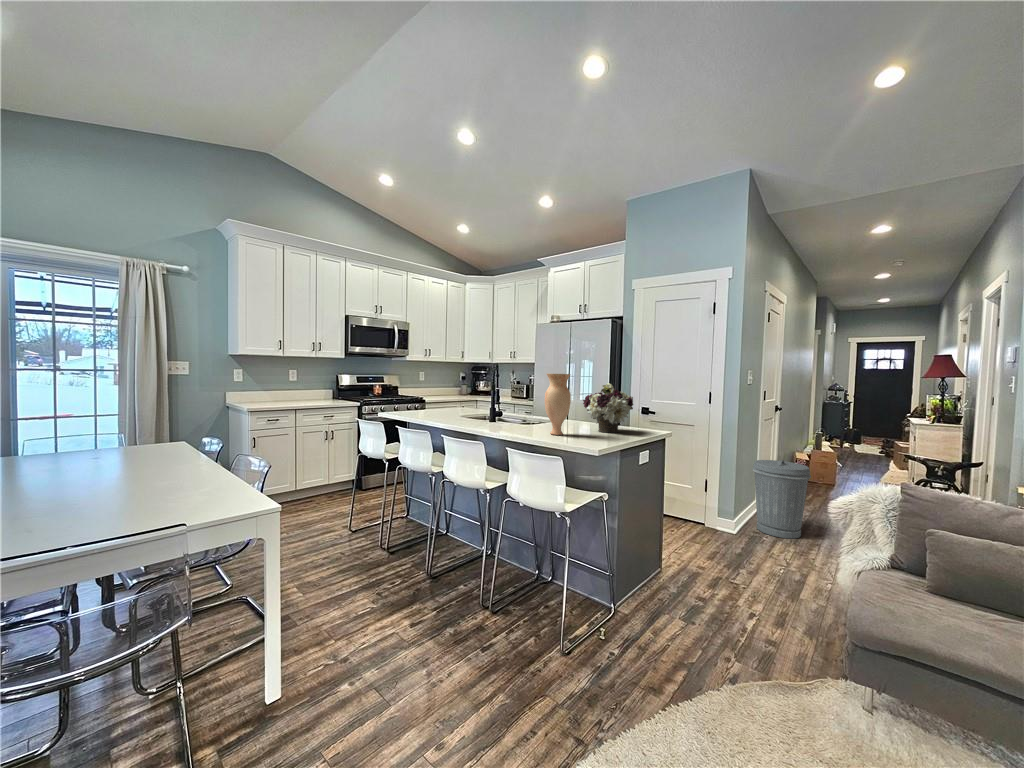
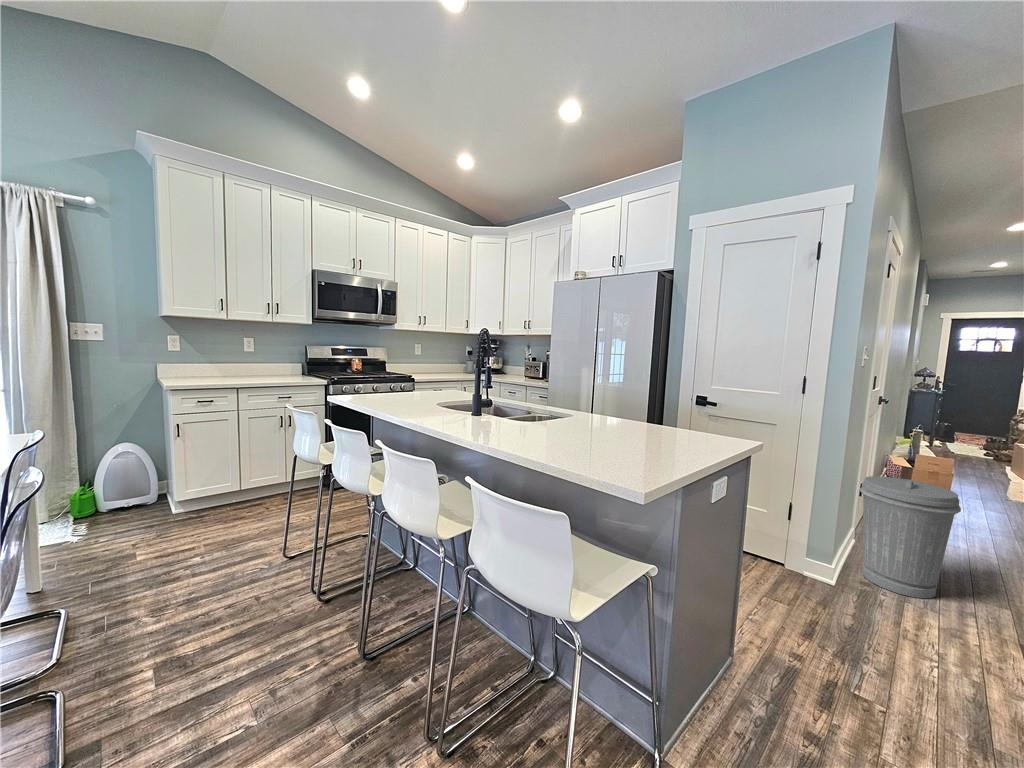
vase: present [545,374,571,435] -> none [546,340,593,449]
flower arrangement: present [583,383,633,433] -> none [613,359,703,444]

